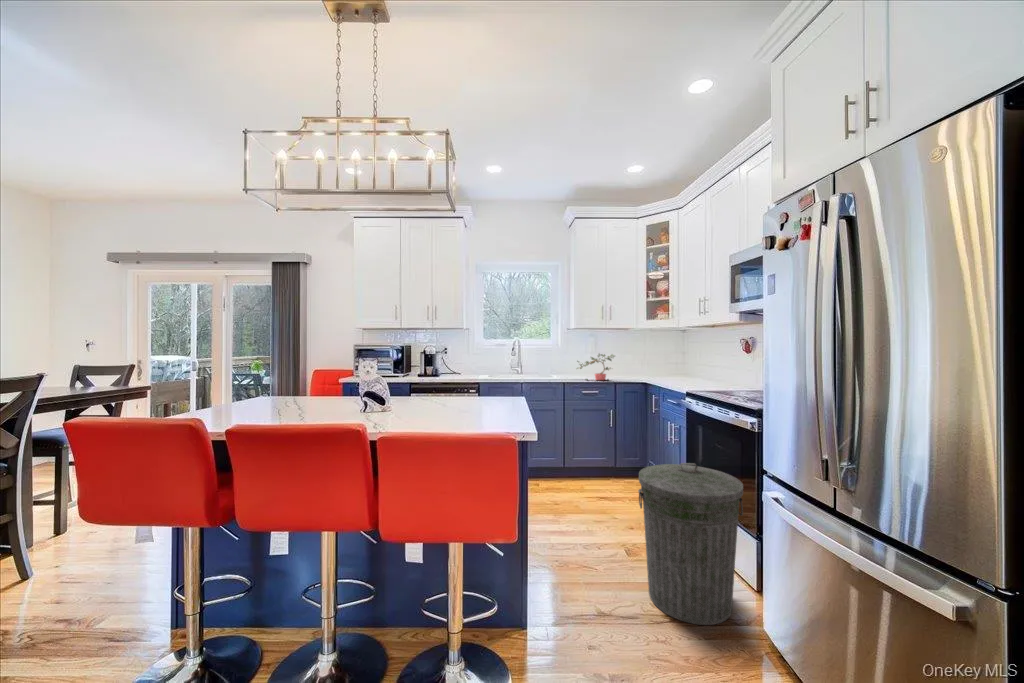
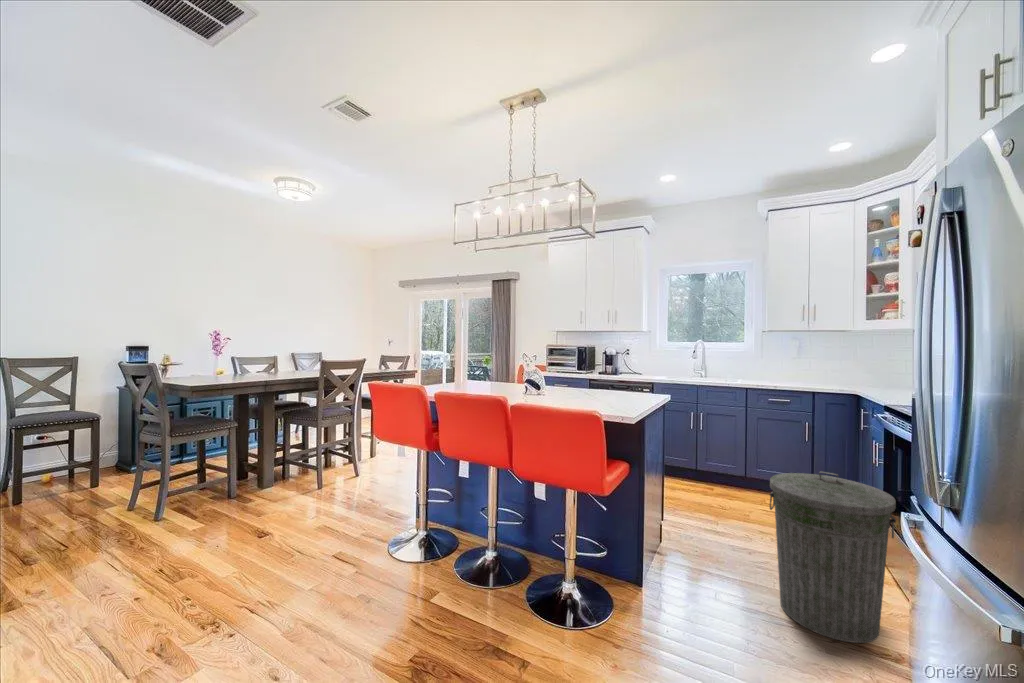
potted plant: present [577,354,615,380] -> none [761,358,811,388]

